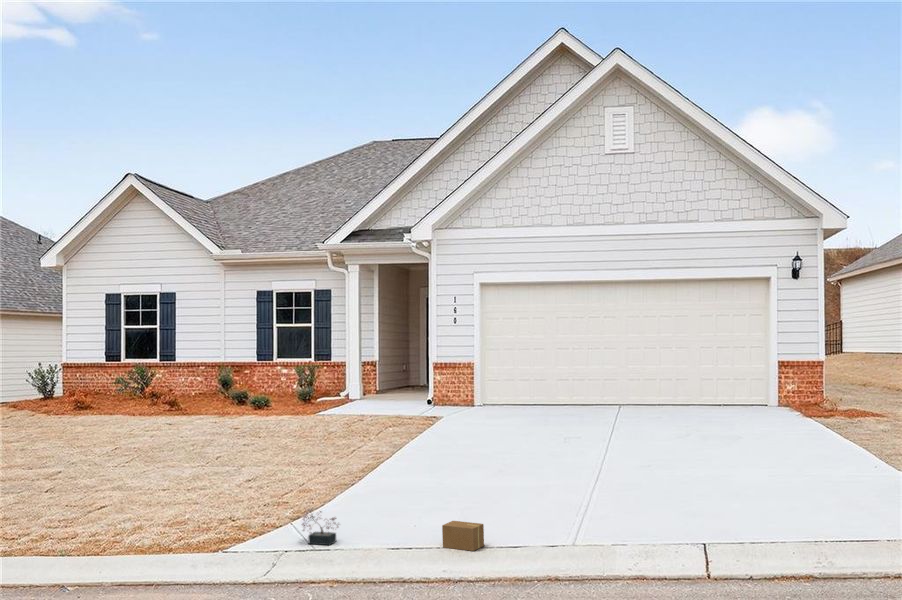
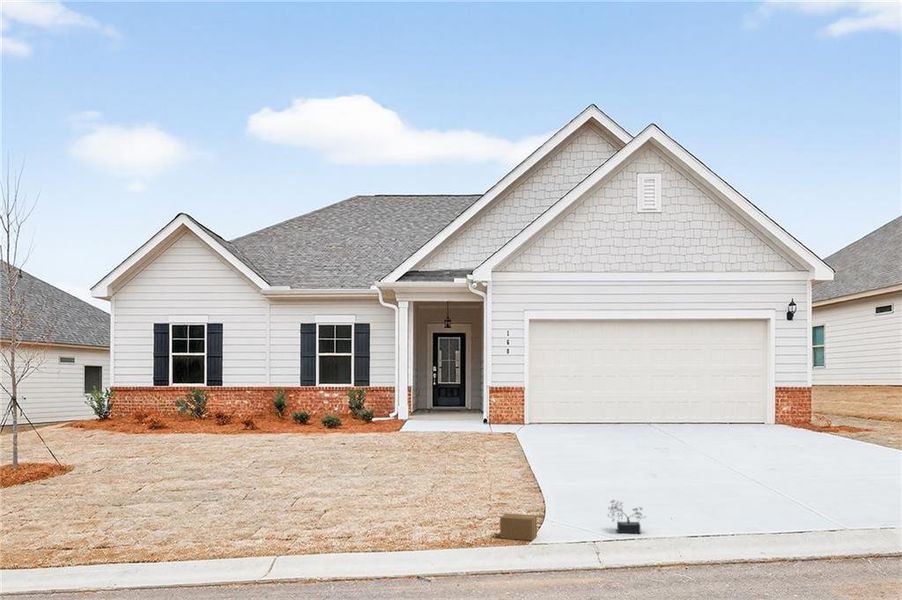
cardboard box: present [442,521,484,551] -> present [500,514,537,541]

